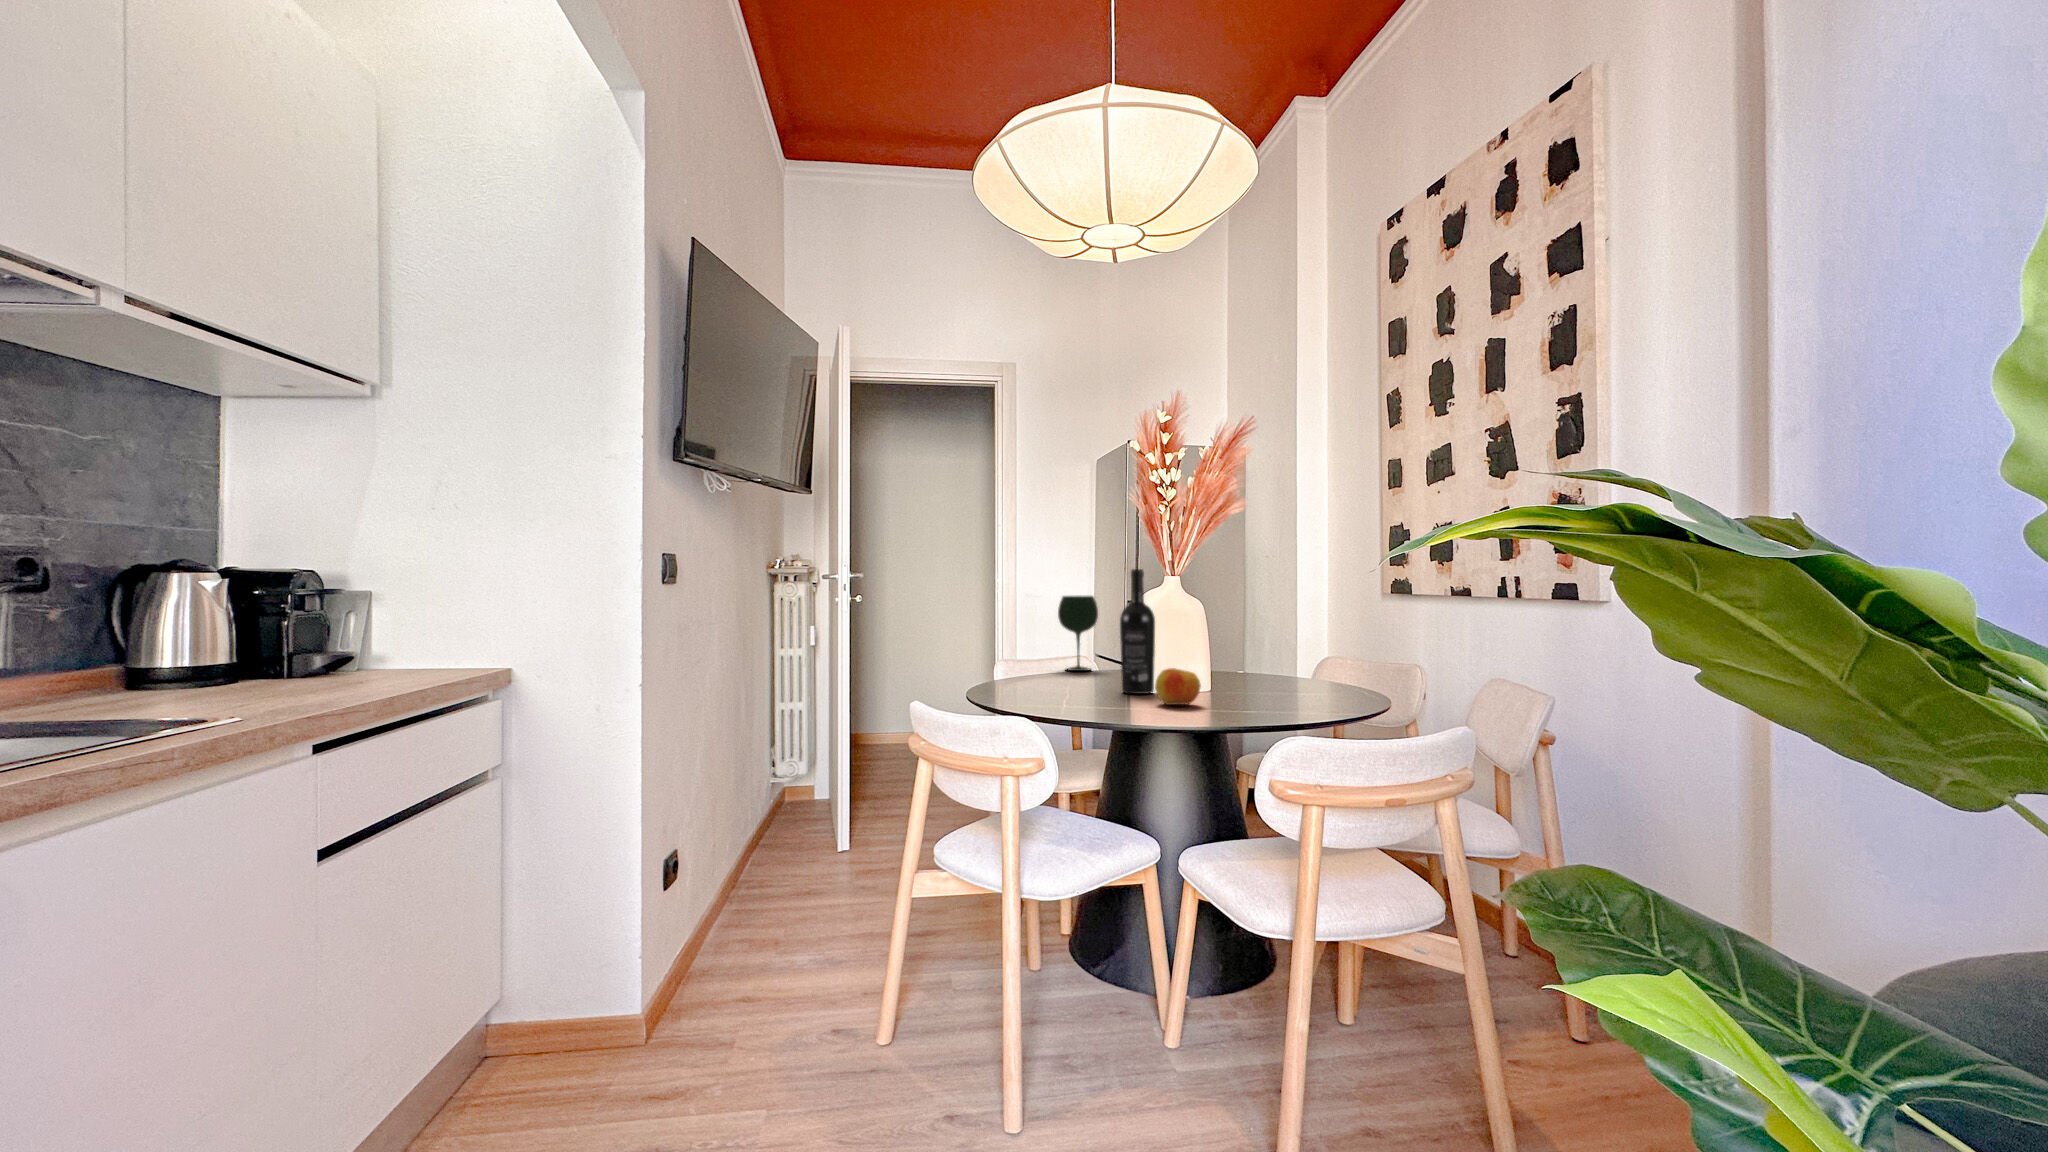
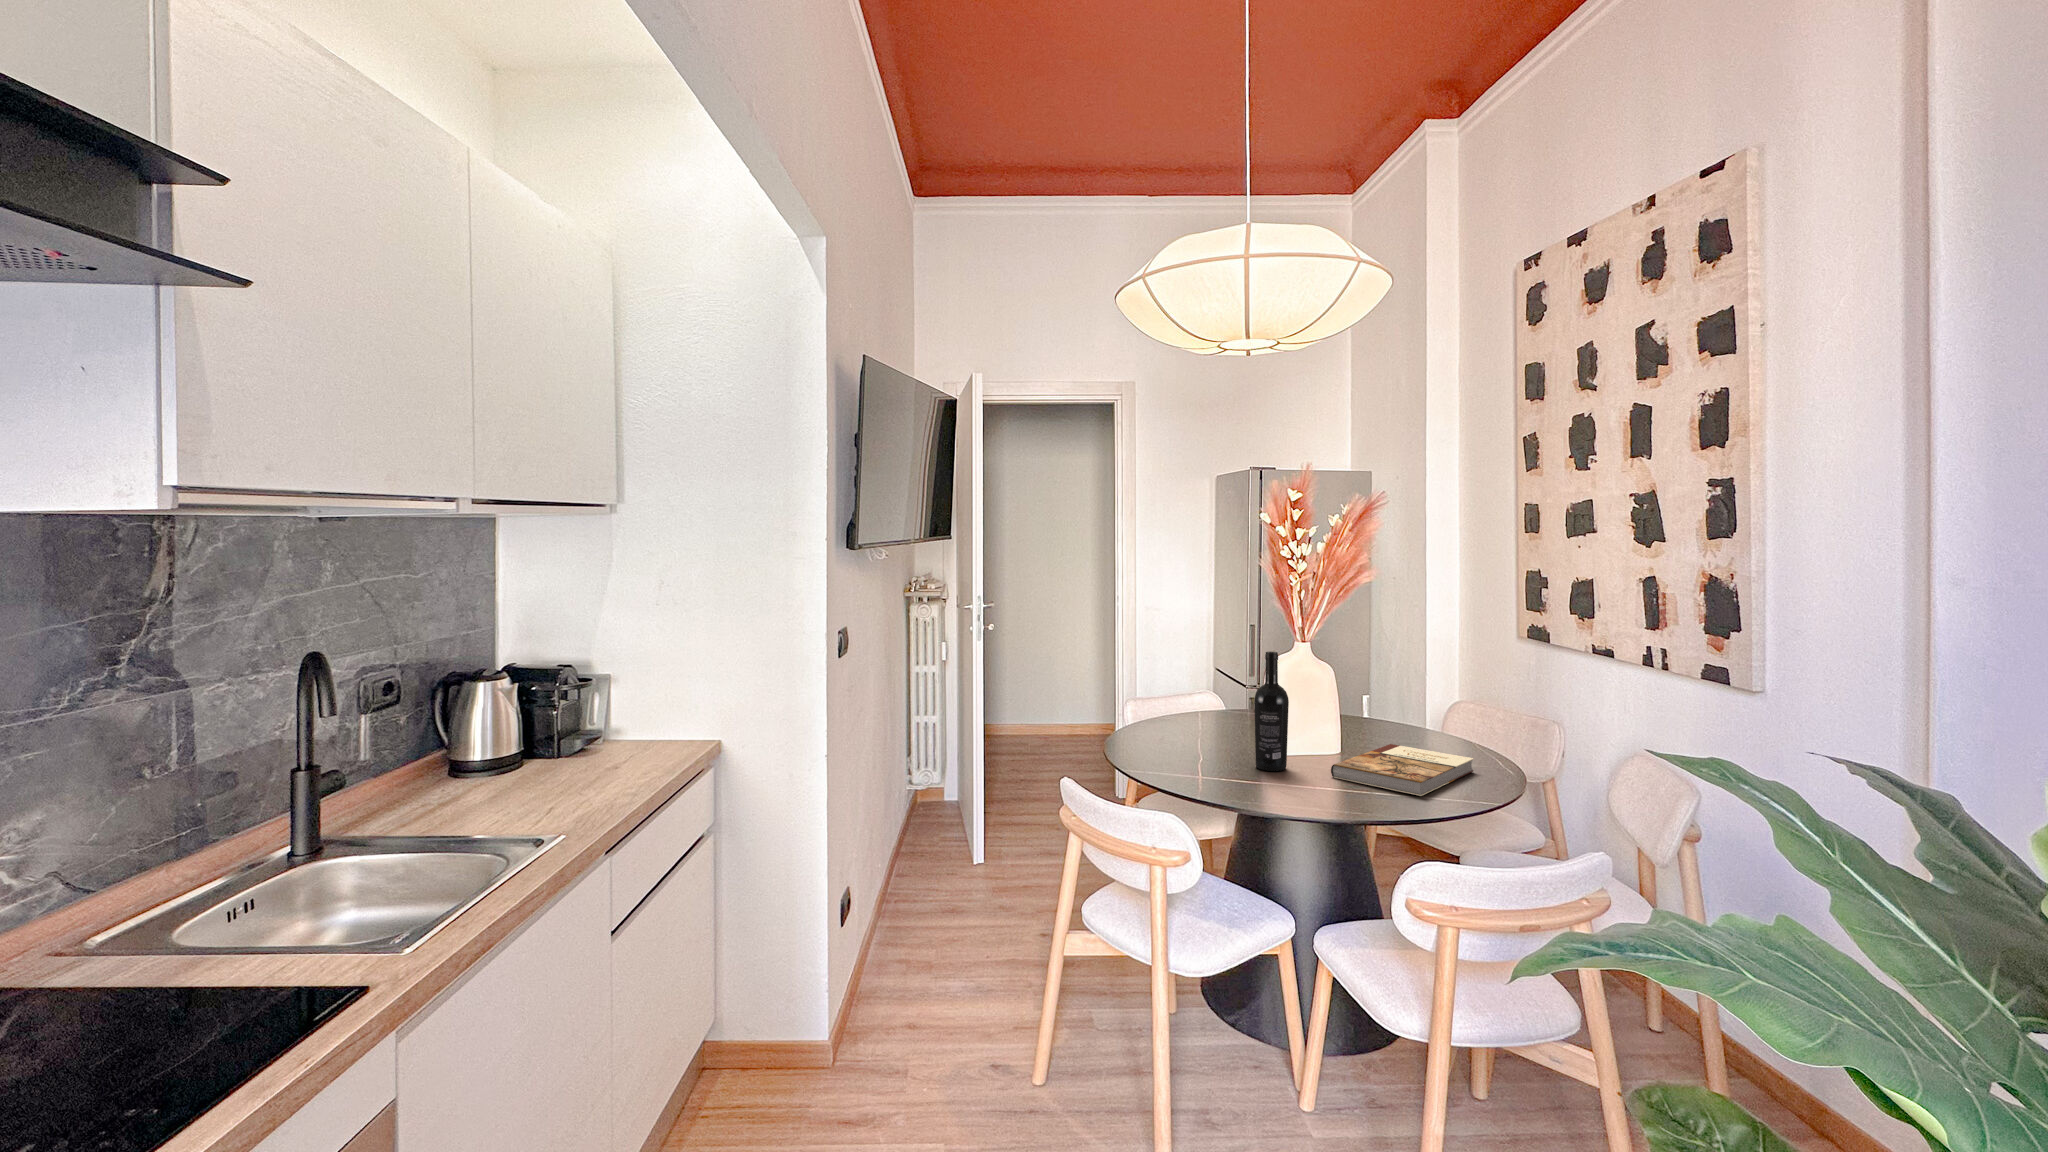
wine glass: present [1058,596,1098,671] -> none [1188,653,1227,727]
apple: present [1155,668,1201,705] -> none [1291,756,1336,793]
book: none [1199,673,1344,705] -> present [1331,744,1474,796]

